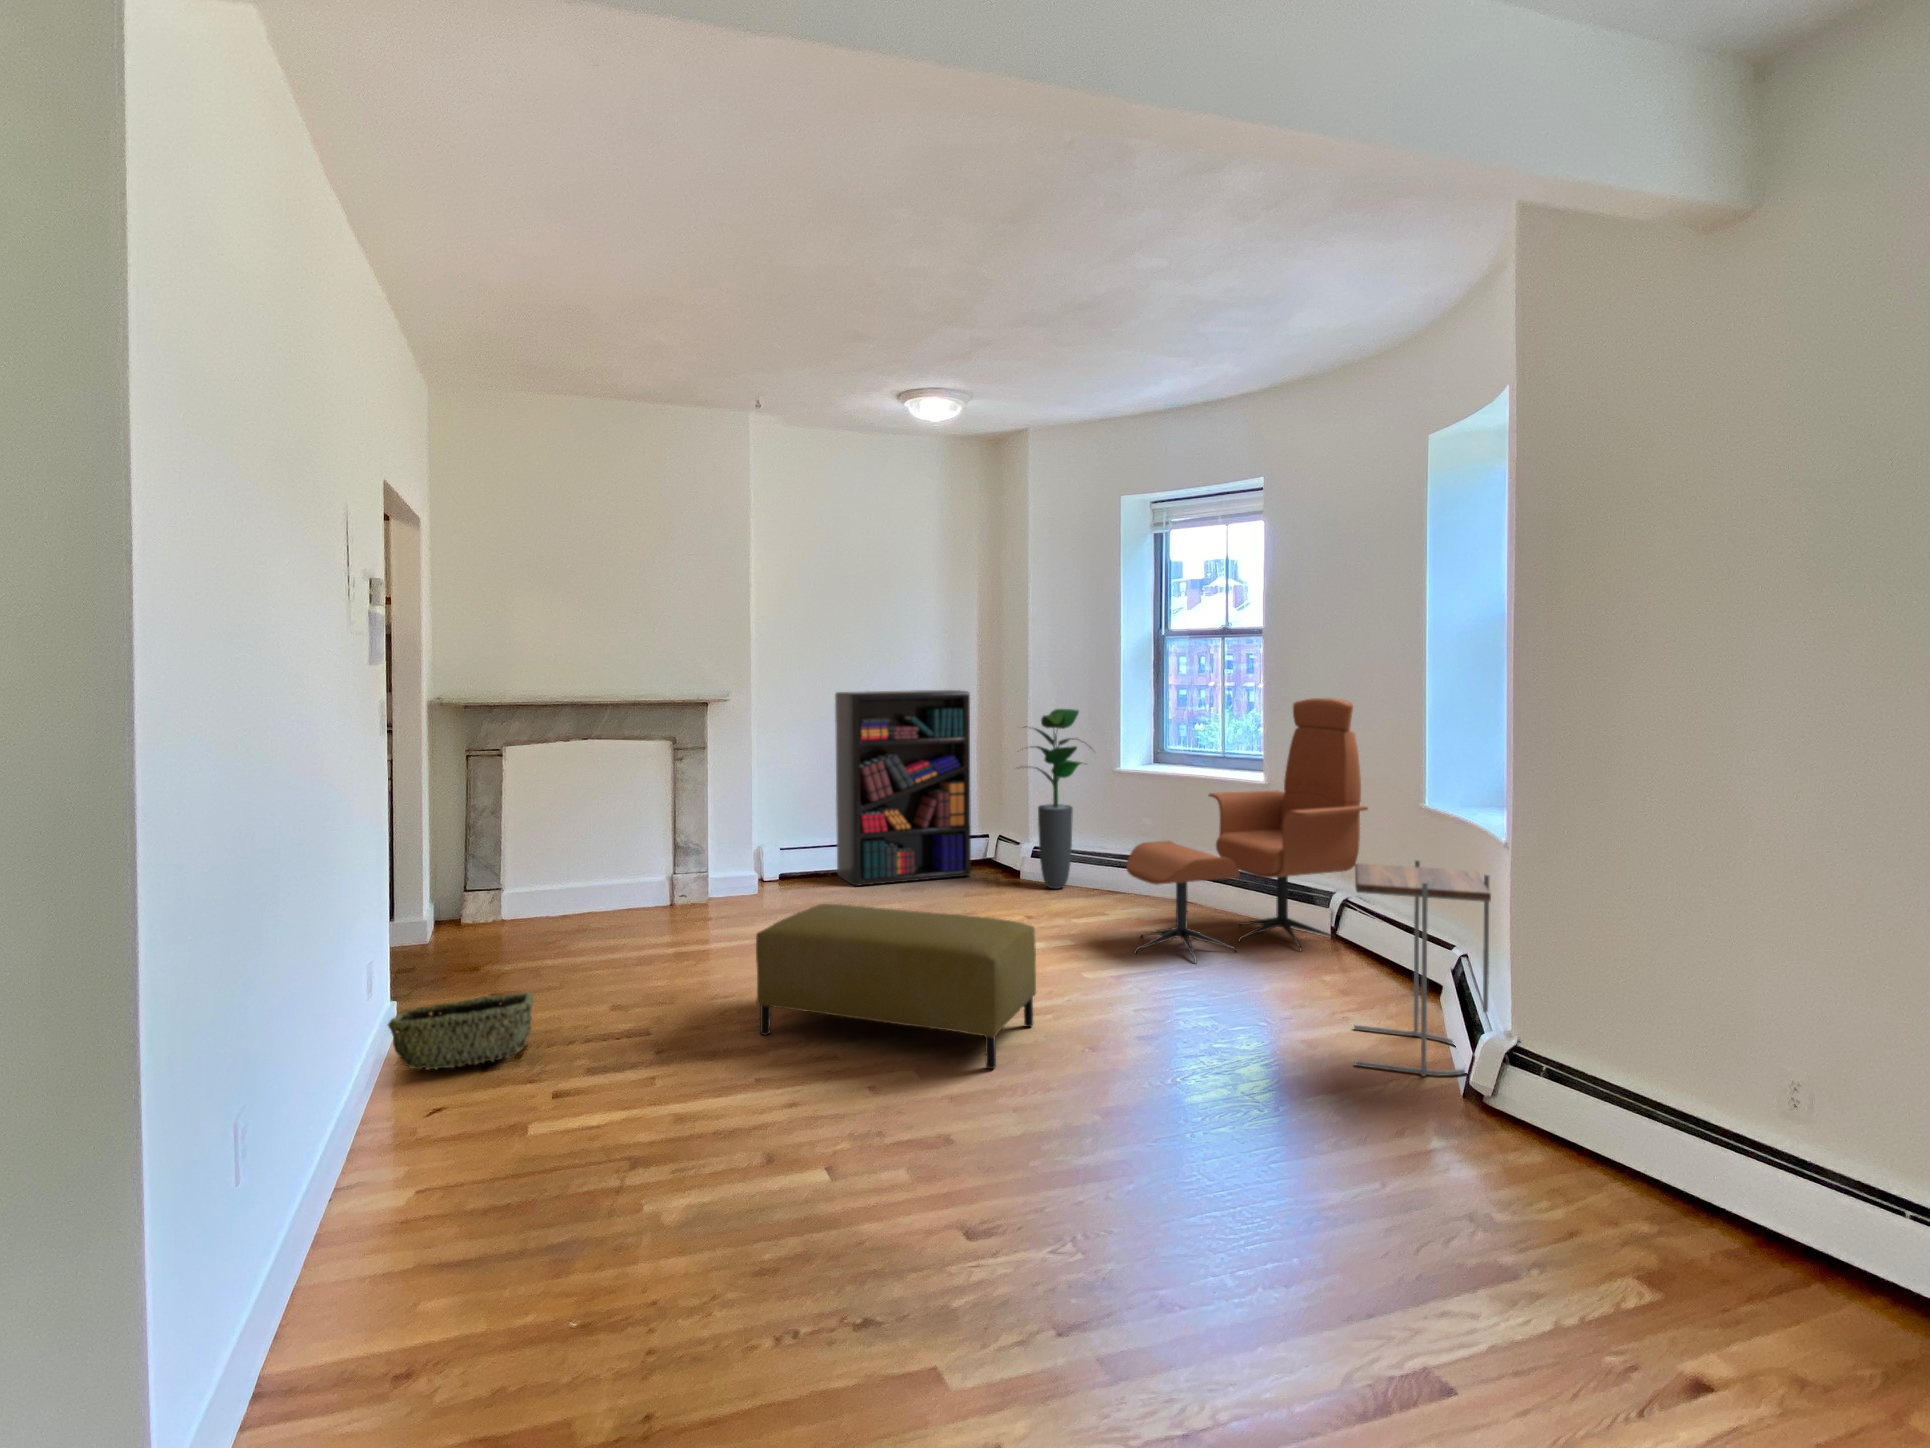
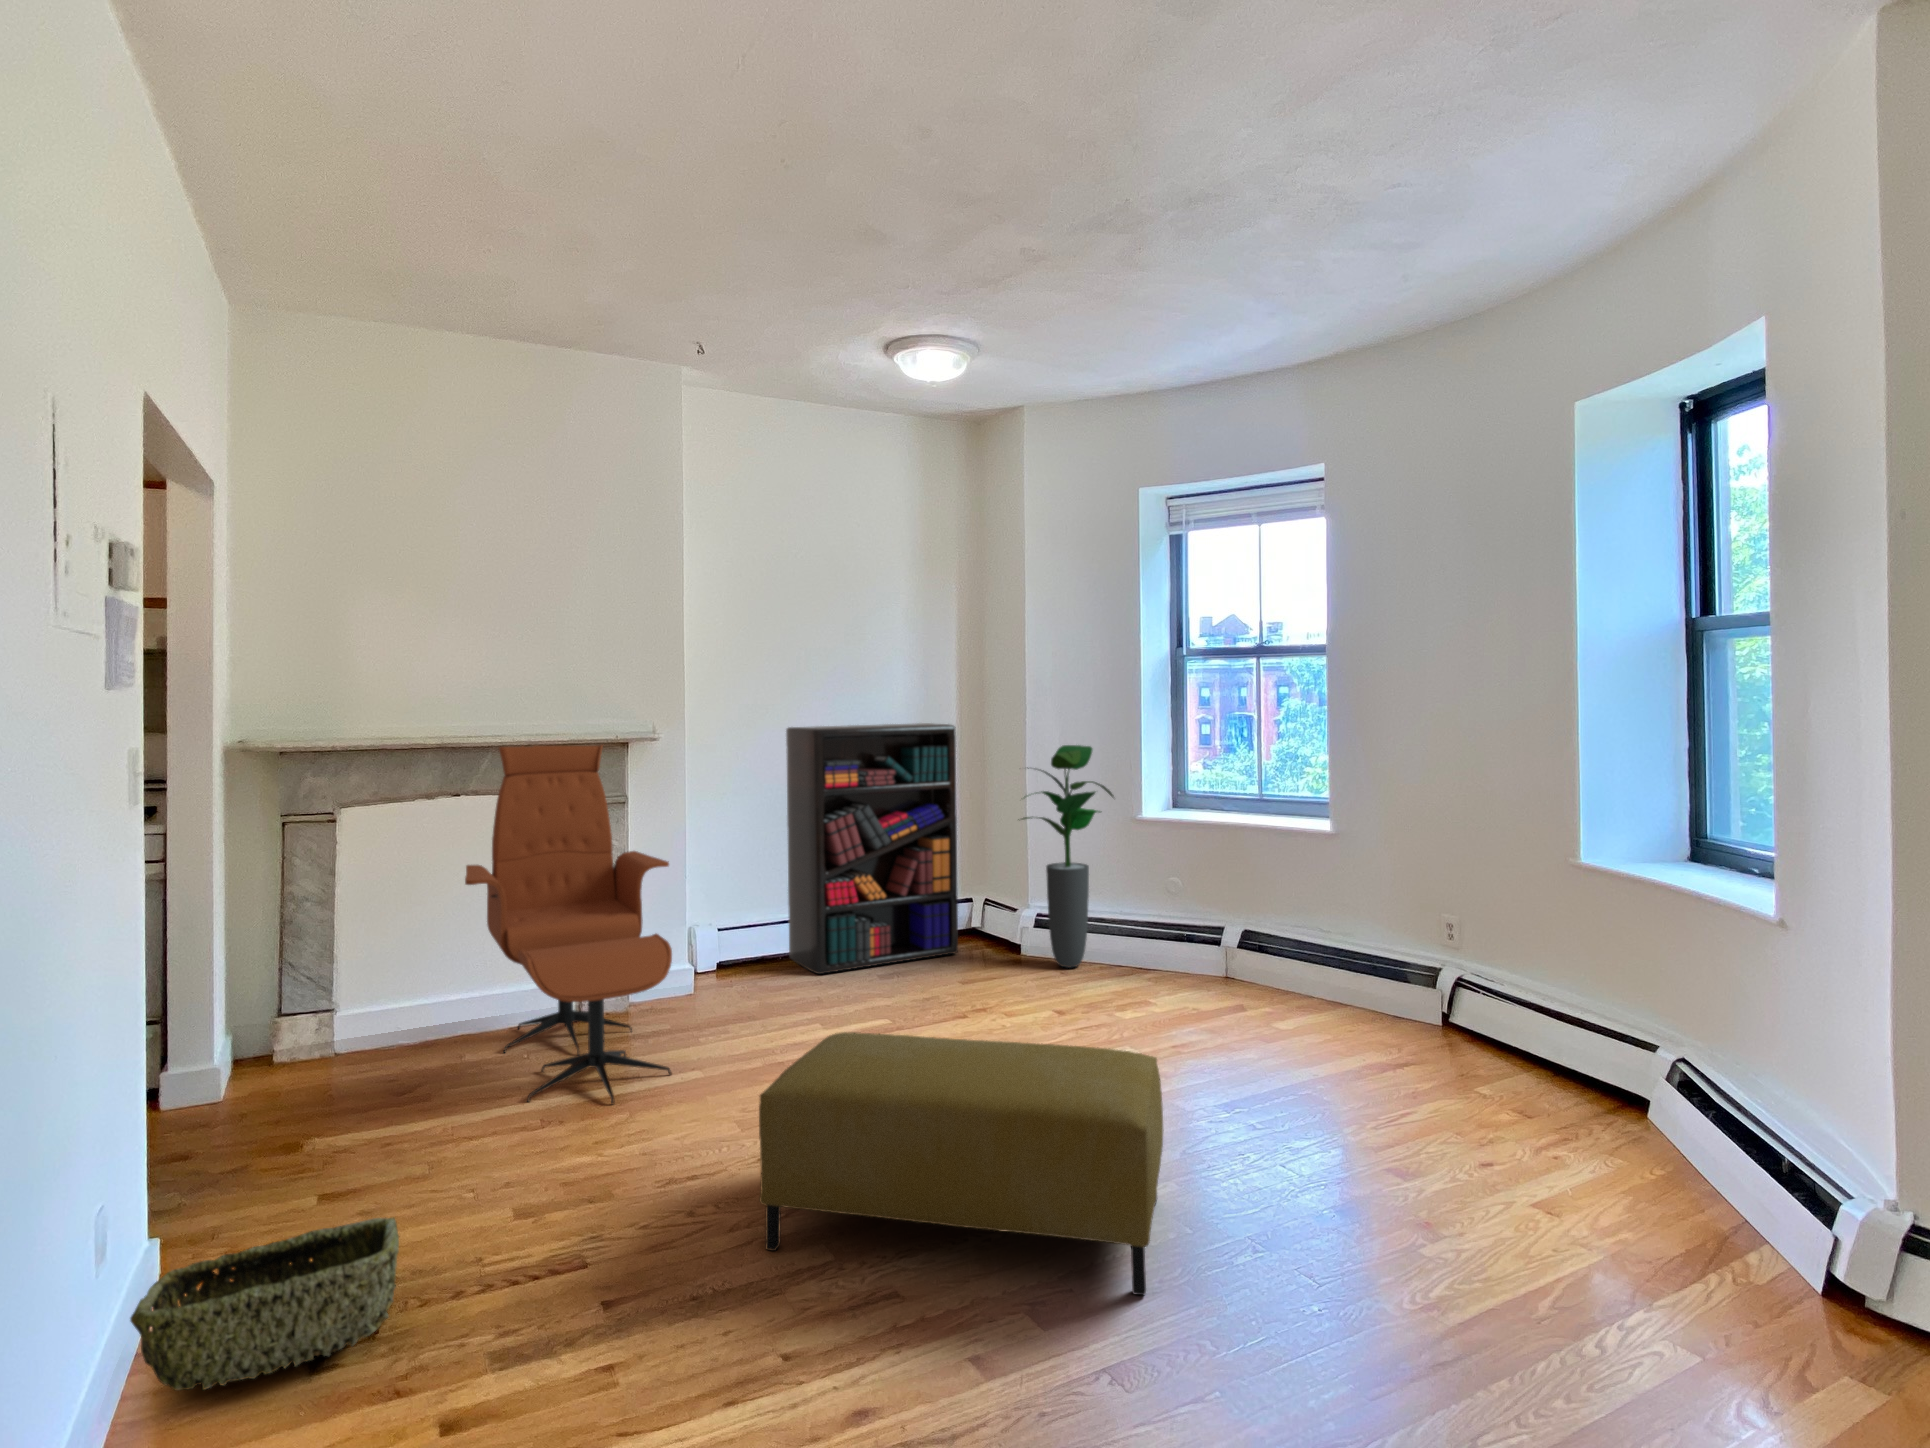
lounge chair: present [1126,698,1368,963] -> present [465,745,672,1104]
side table: present [1354,860,1491,1076] -> none [1574,943,1819,1256]

